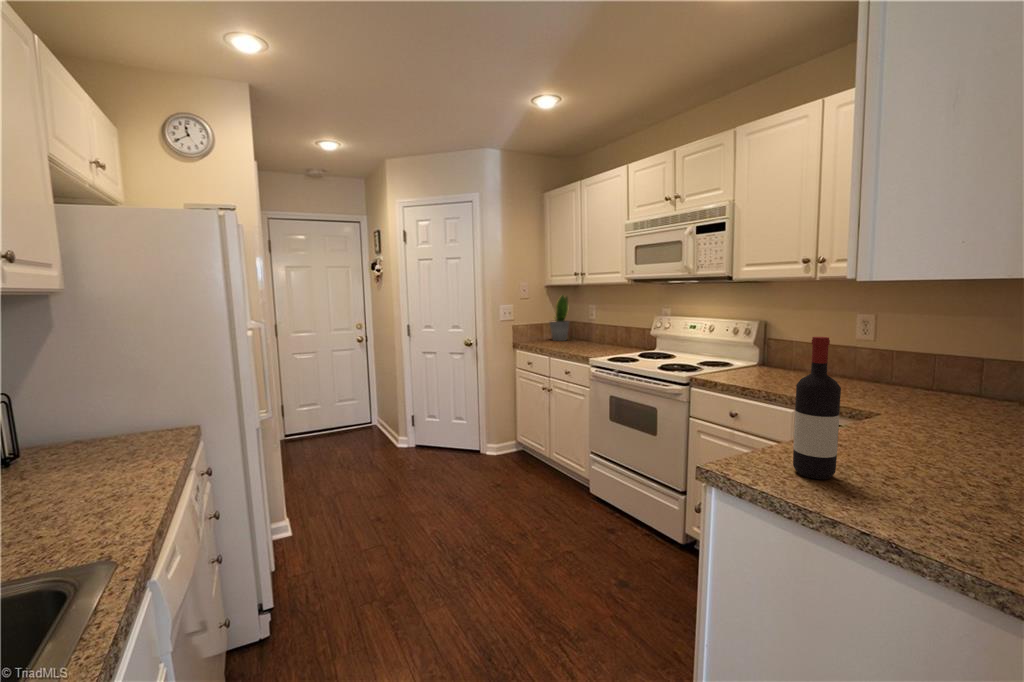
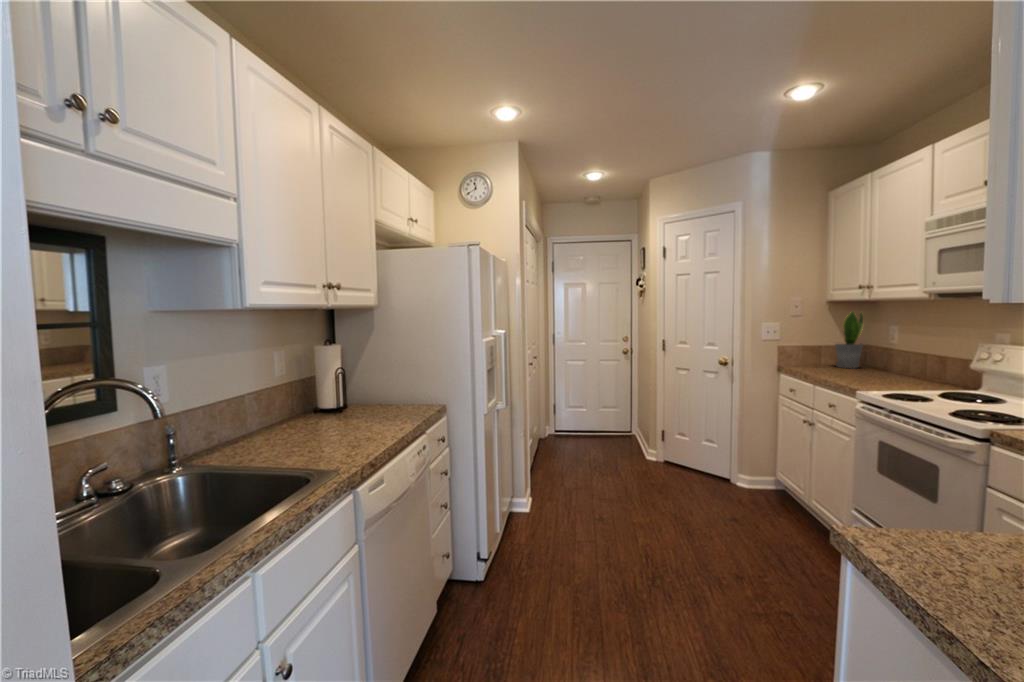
wine bottle: present [793,337,841,479] -> none [910,379,977,564]

